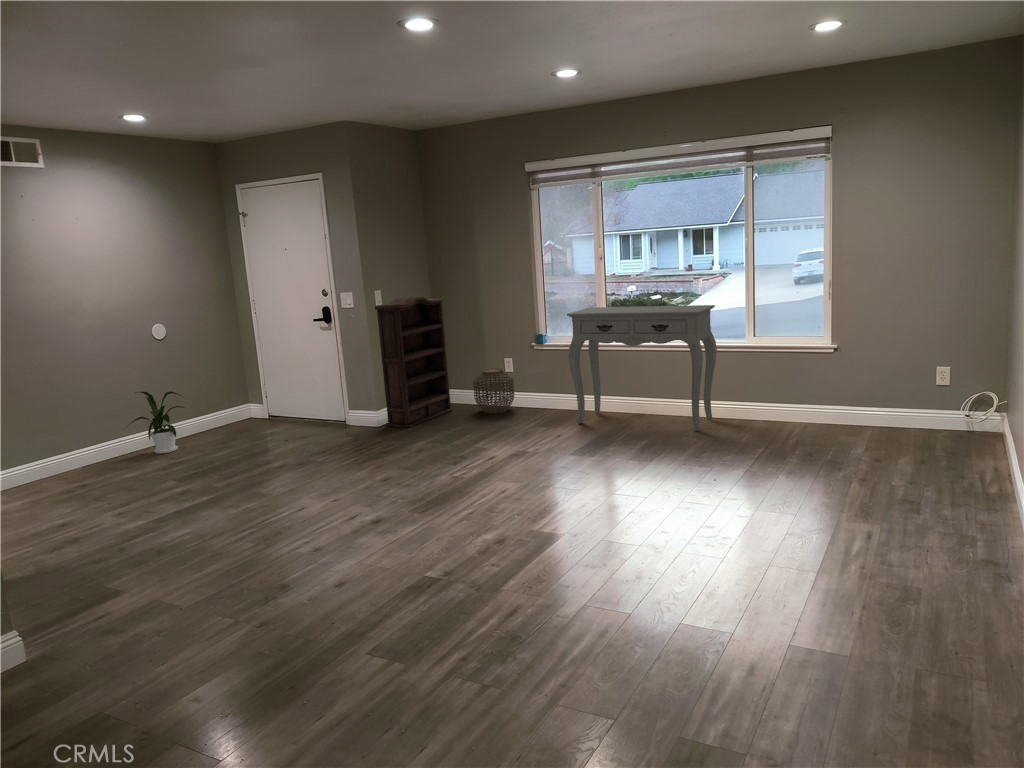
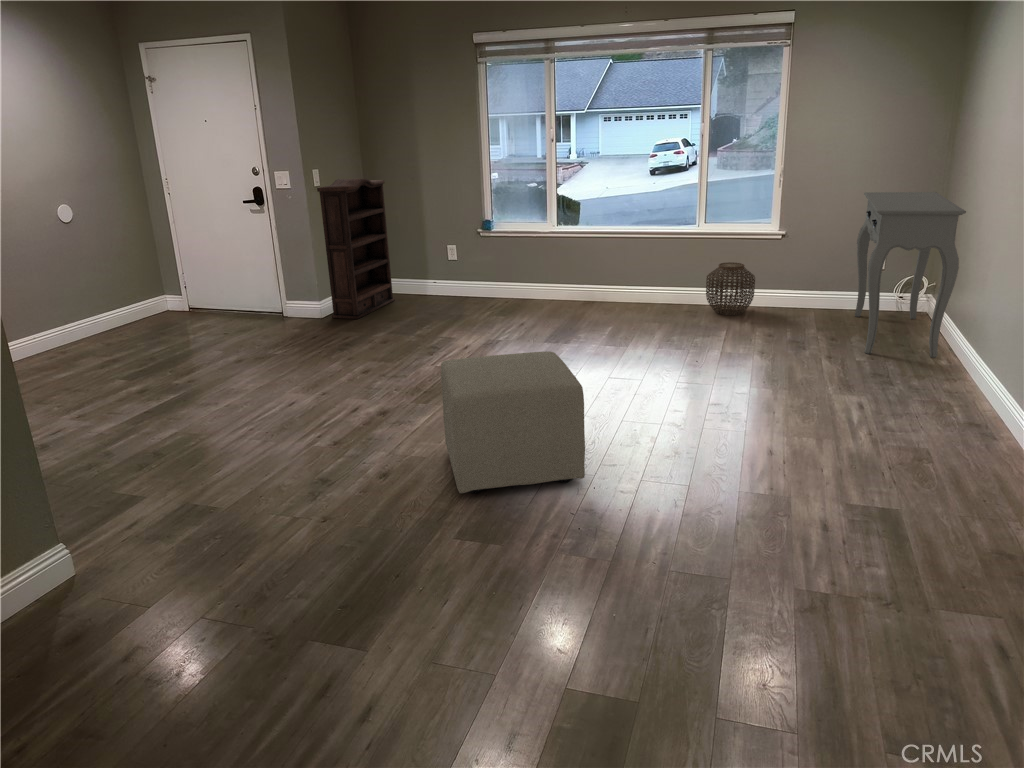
console table: present [567,305,717,431] -> present [855,192,966,358]
woven basket: present [473,368,514,413] -> present [706,262,755,315]
house plant: present [130,391,184,454] -> none [37,283,110,353]
ottoman: none [383,468,526,613] -> present [441,351,585,493]

